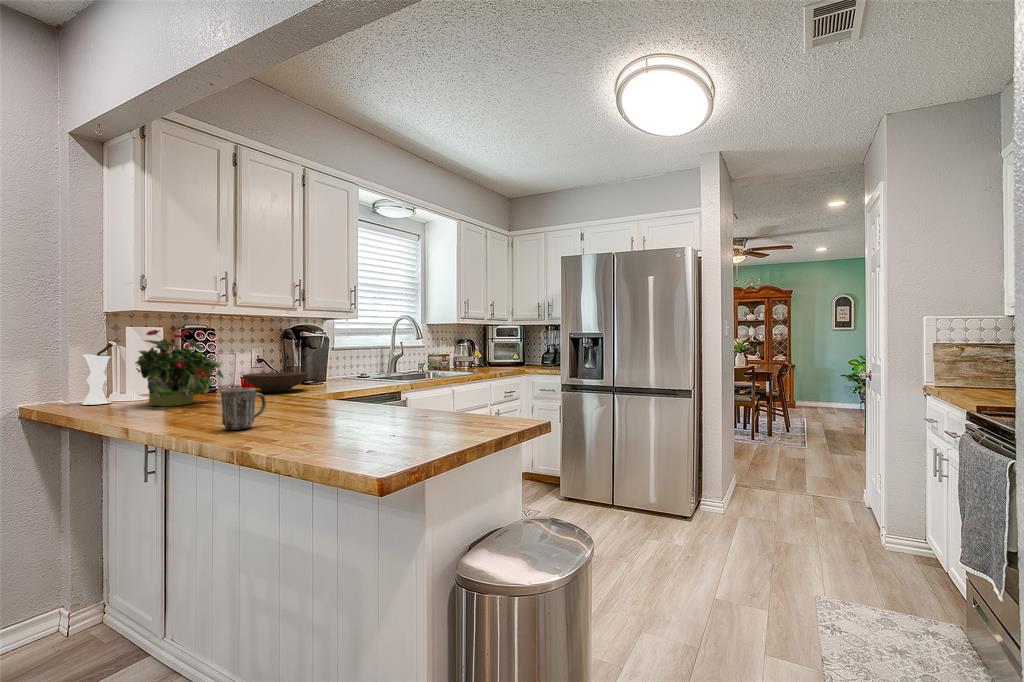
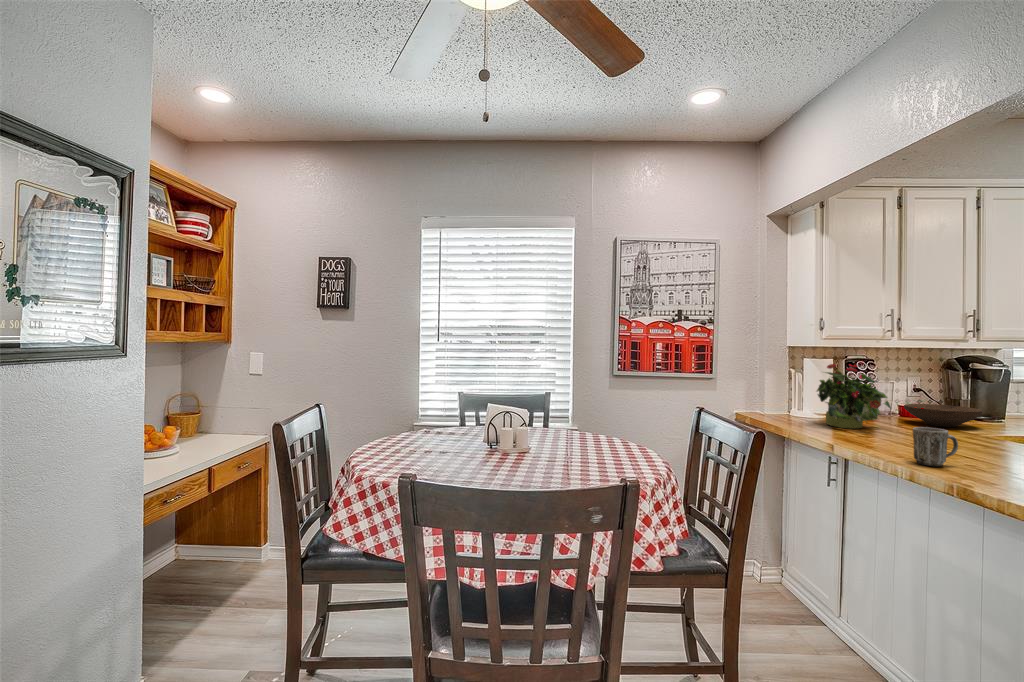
vase: present [82,343,113,405] -> none [775,370,796,417]

